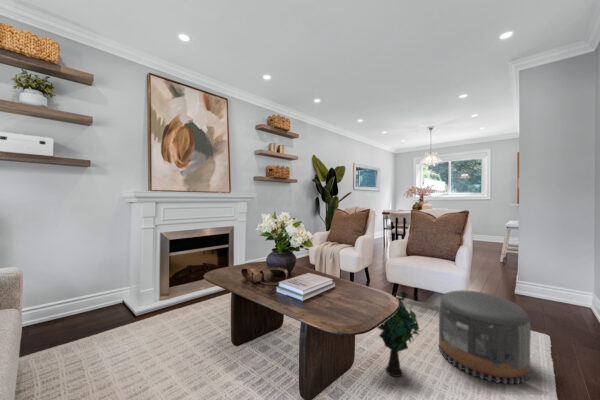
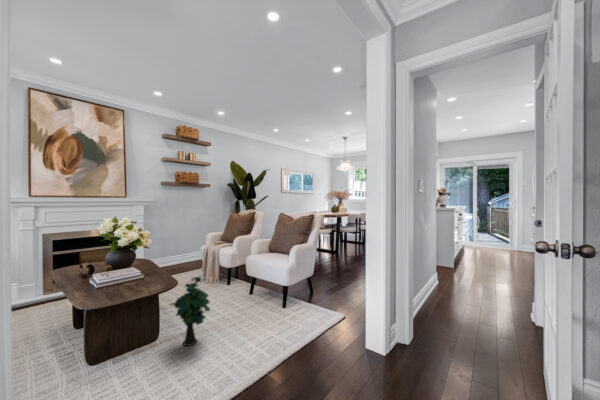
pouf: present [439,290,531,384] -> none [244,276,304,346]

